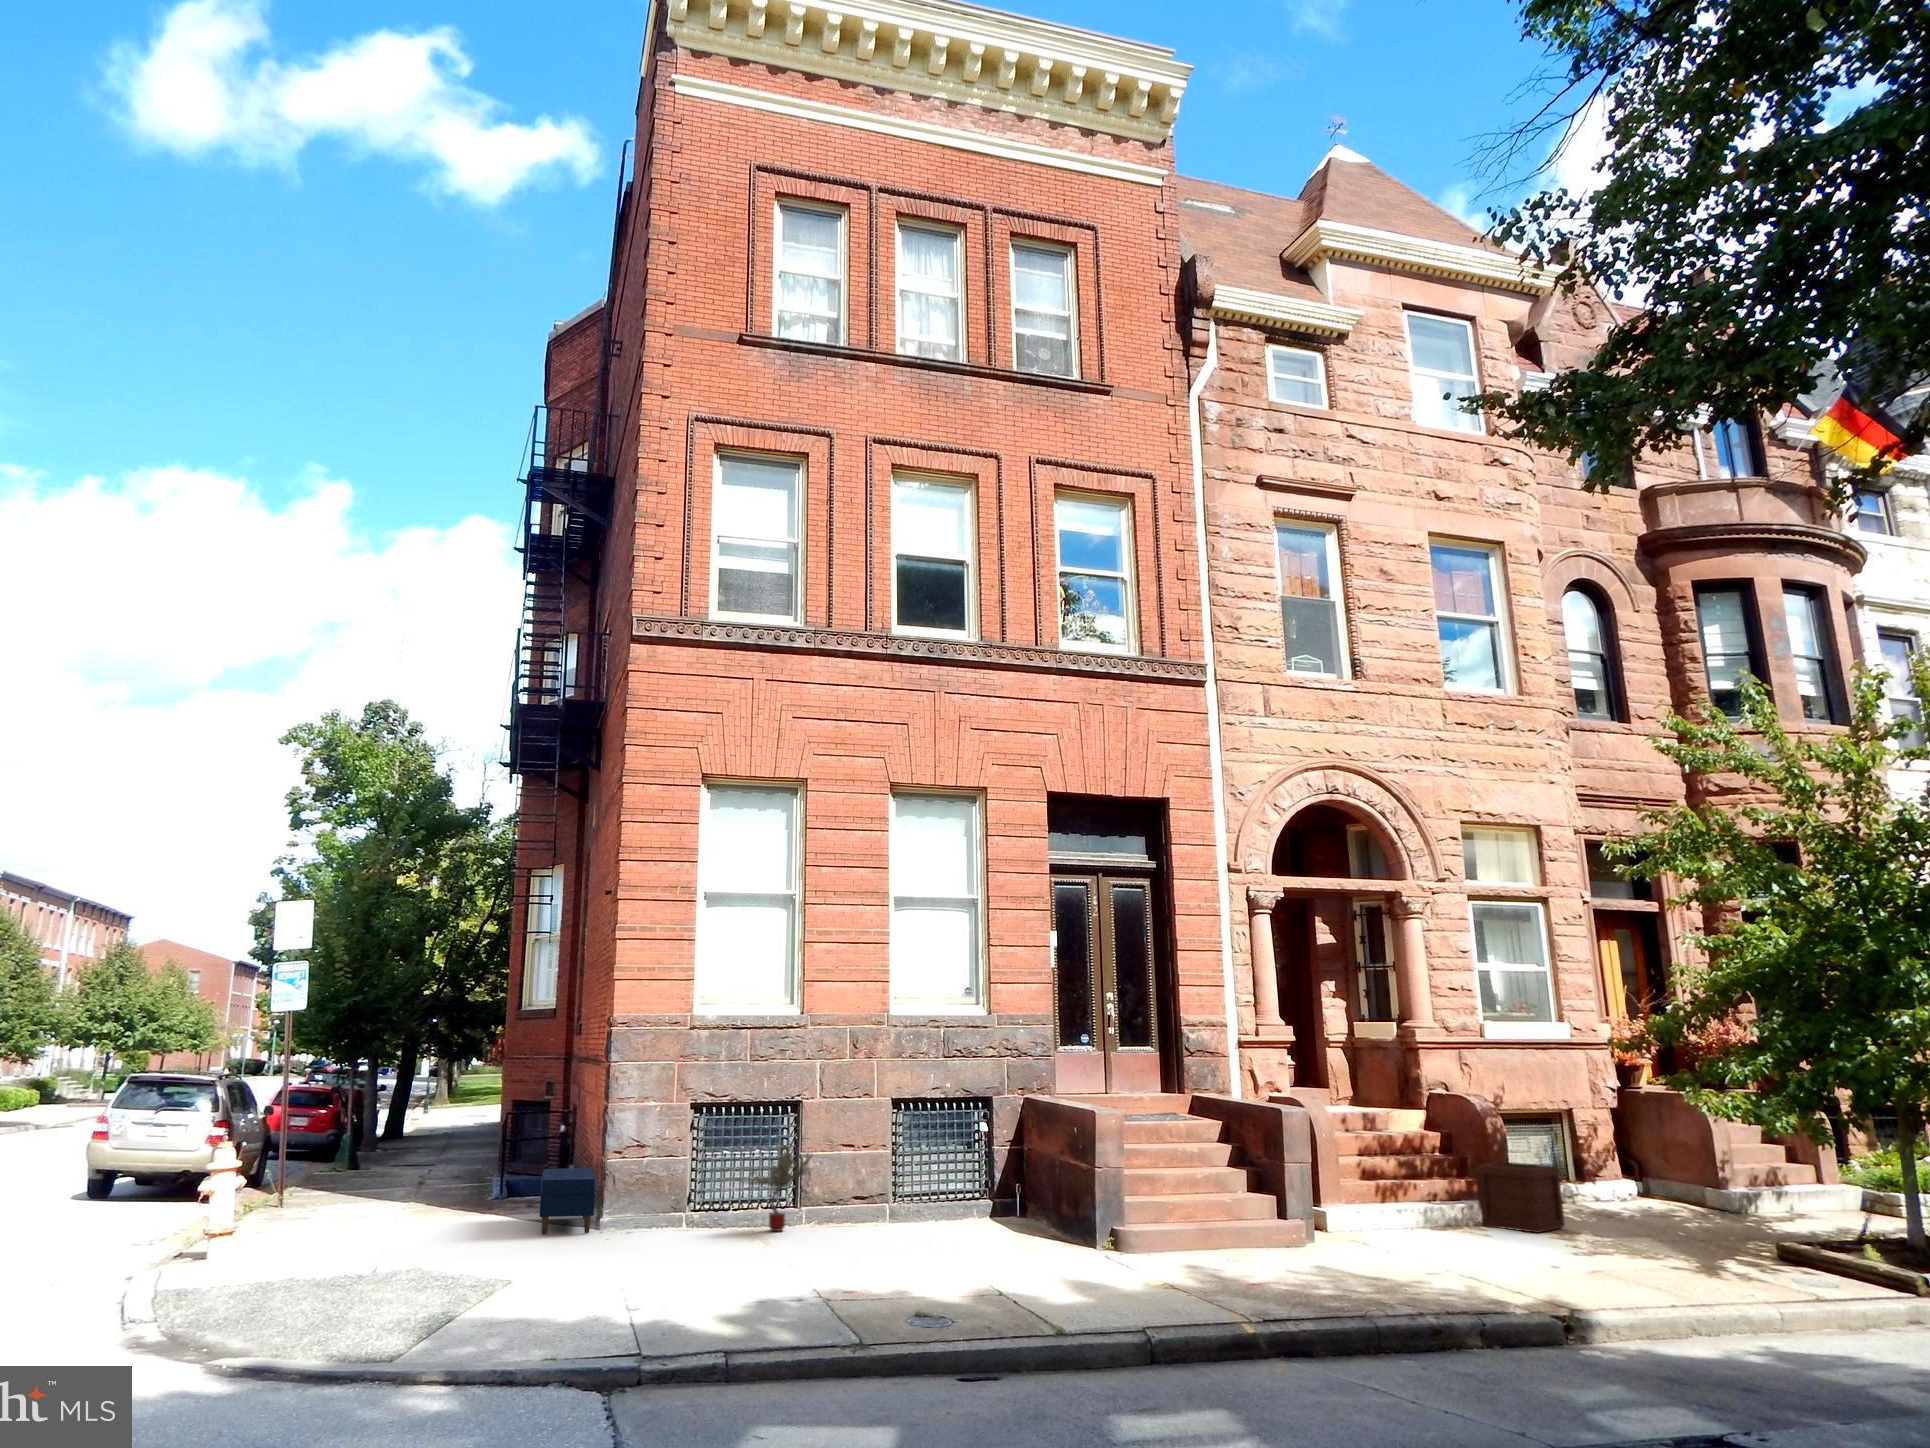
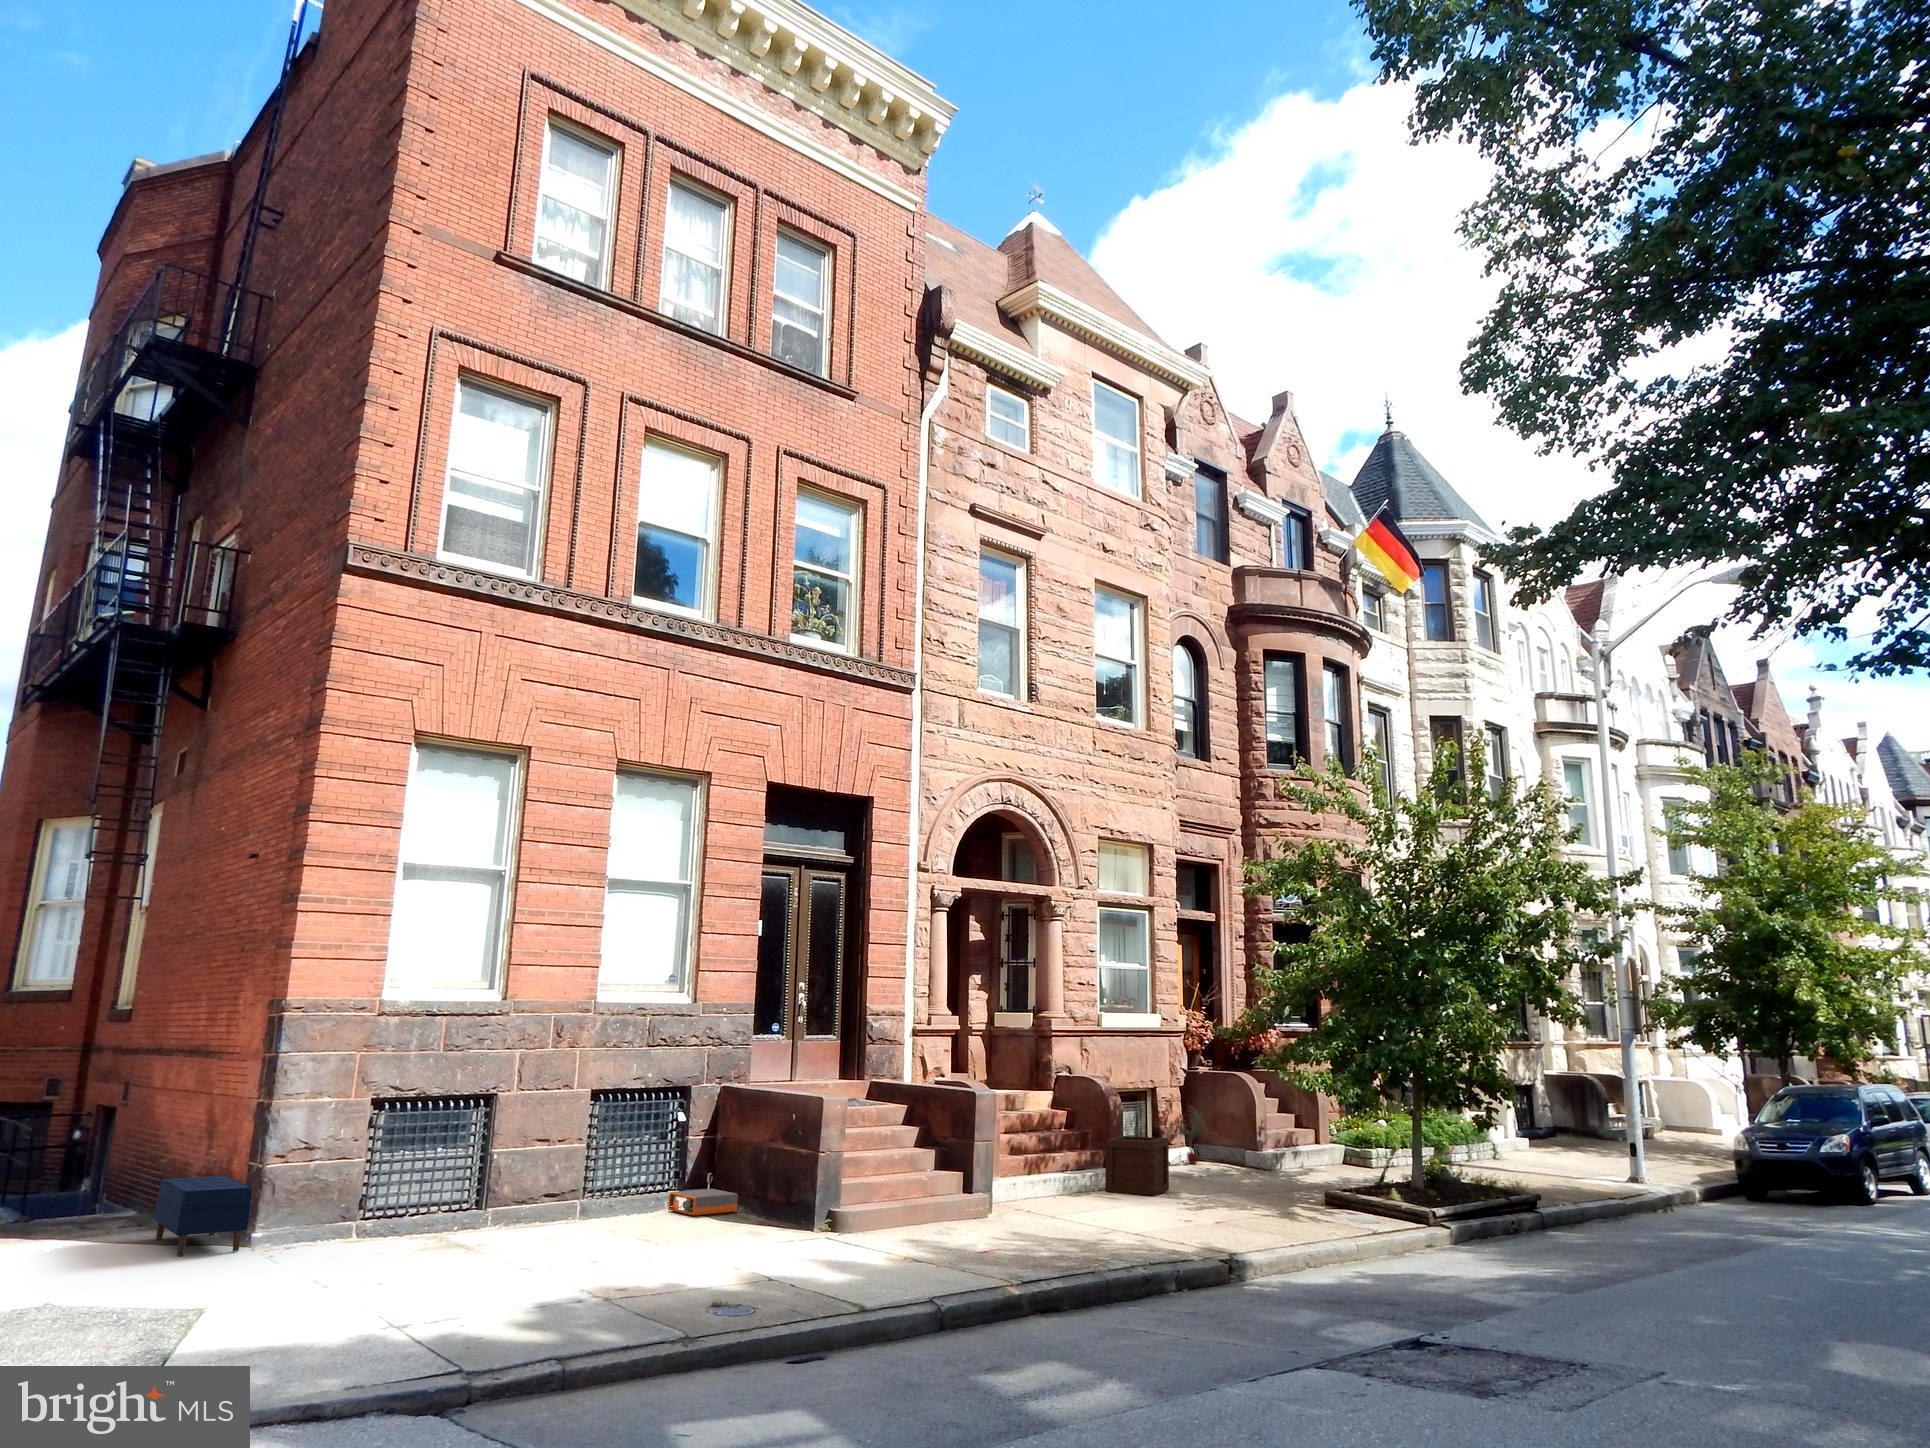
potted tree: present [746,1141,812,1231] -> present [1176,1106,1205,1164]
storage box: none [973,1200,1037,1225] -> present [668,1189,738,1216]

